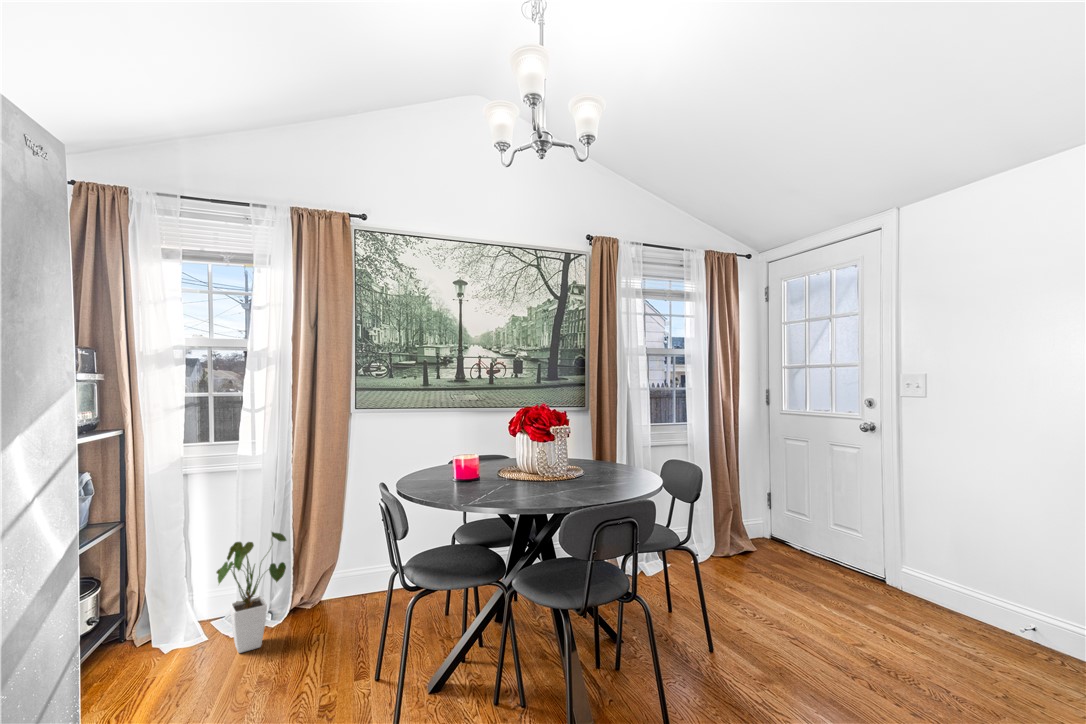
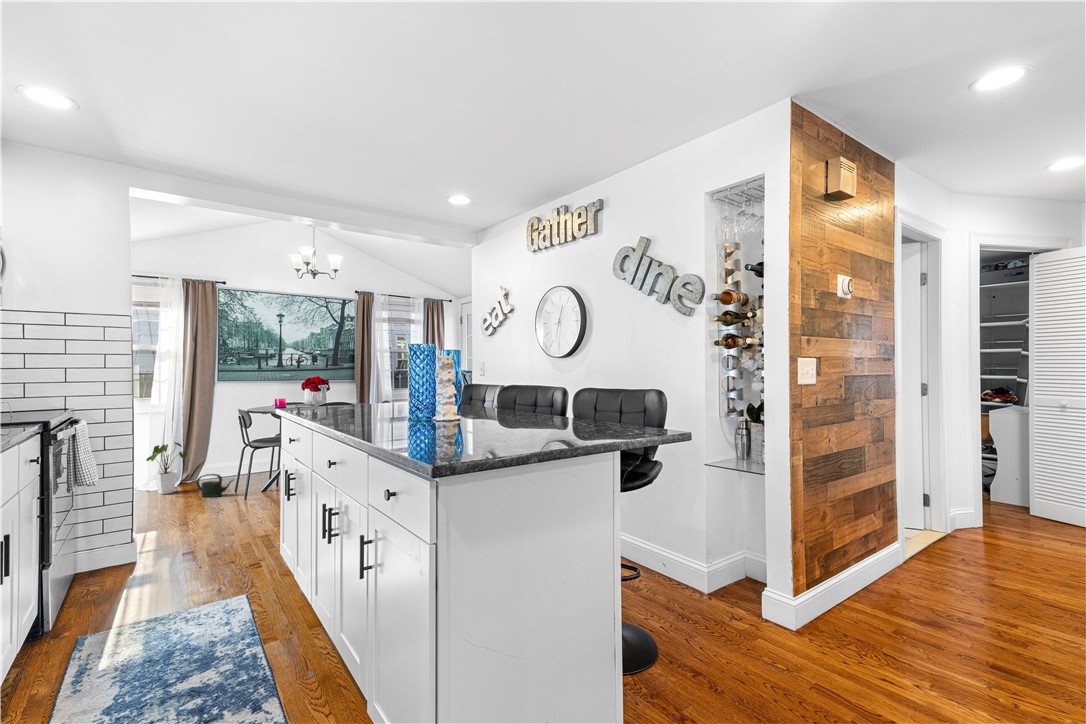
watering can: none [295,628,369,688] -> present [196,474,233,497]

